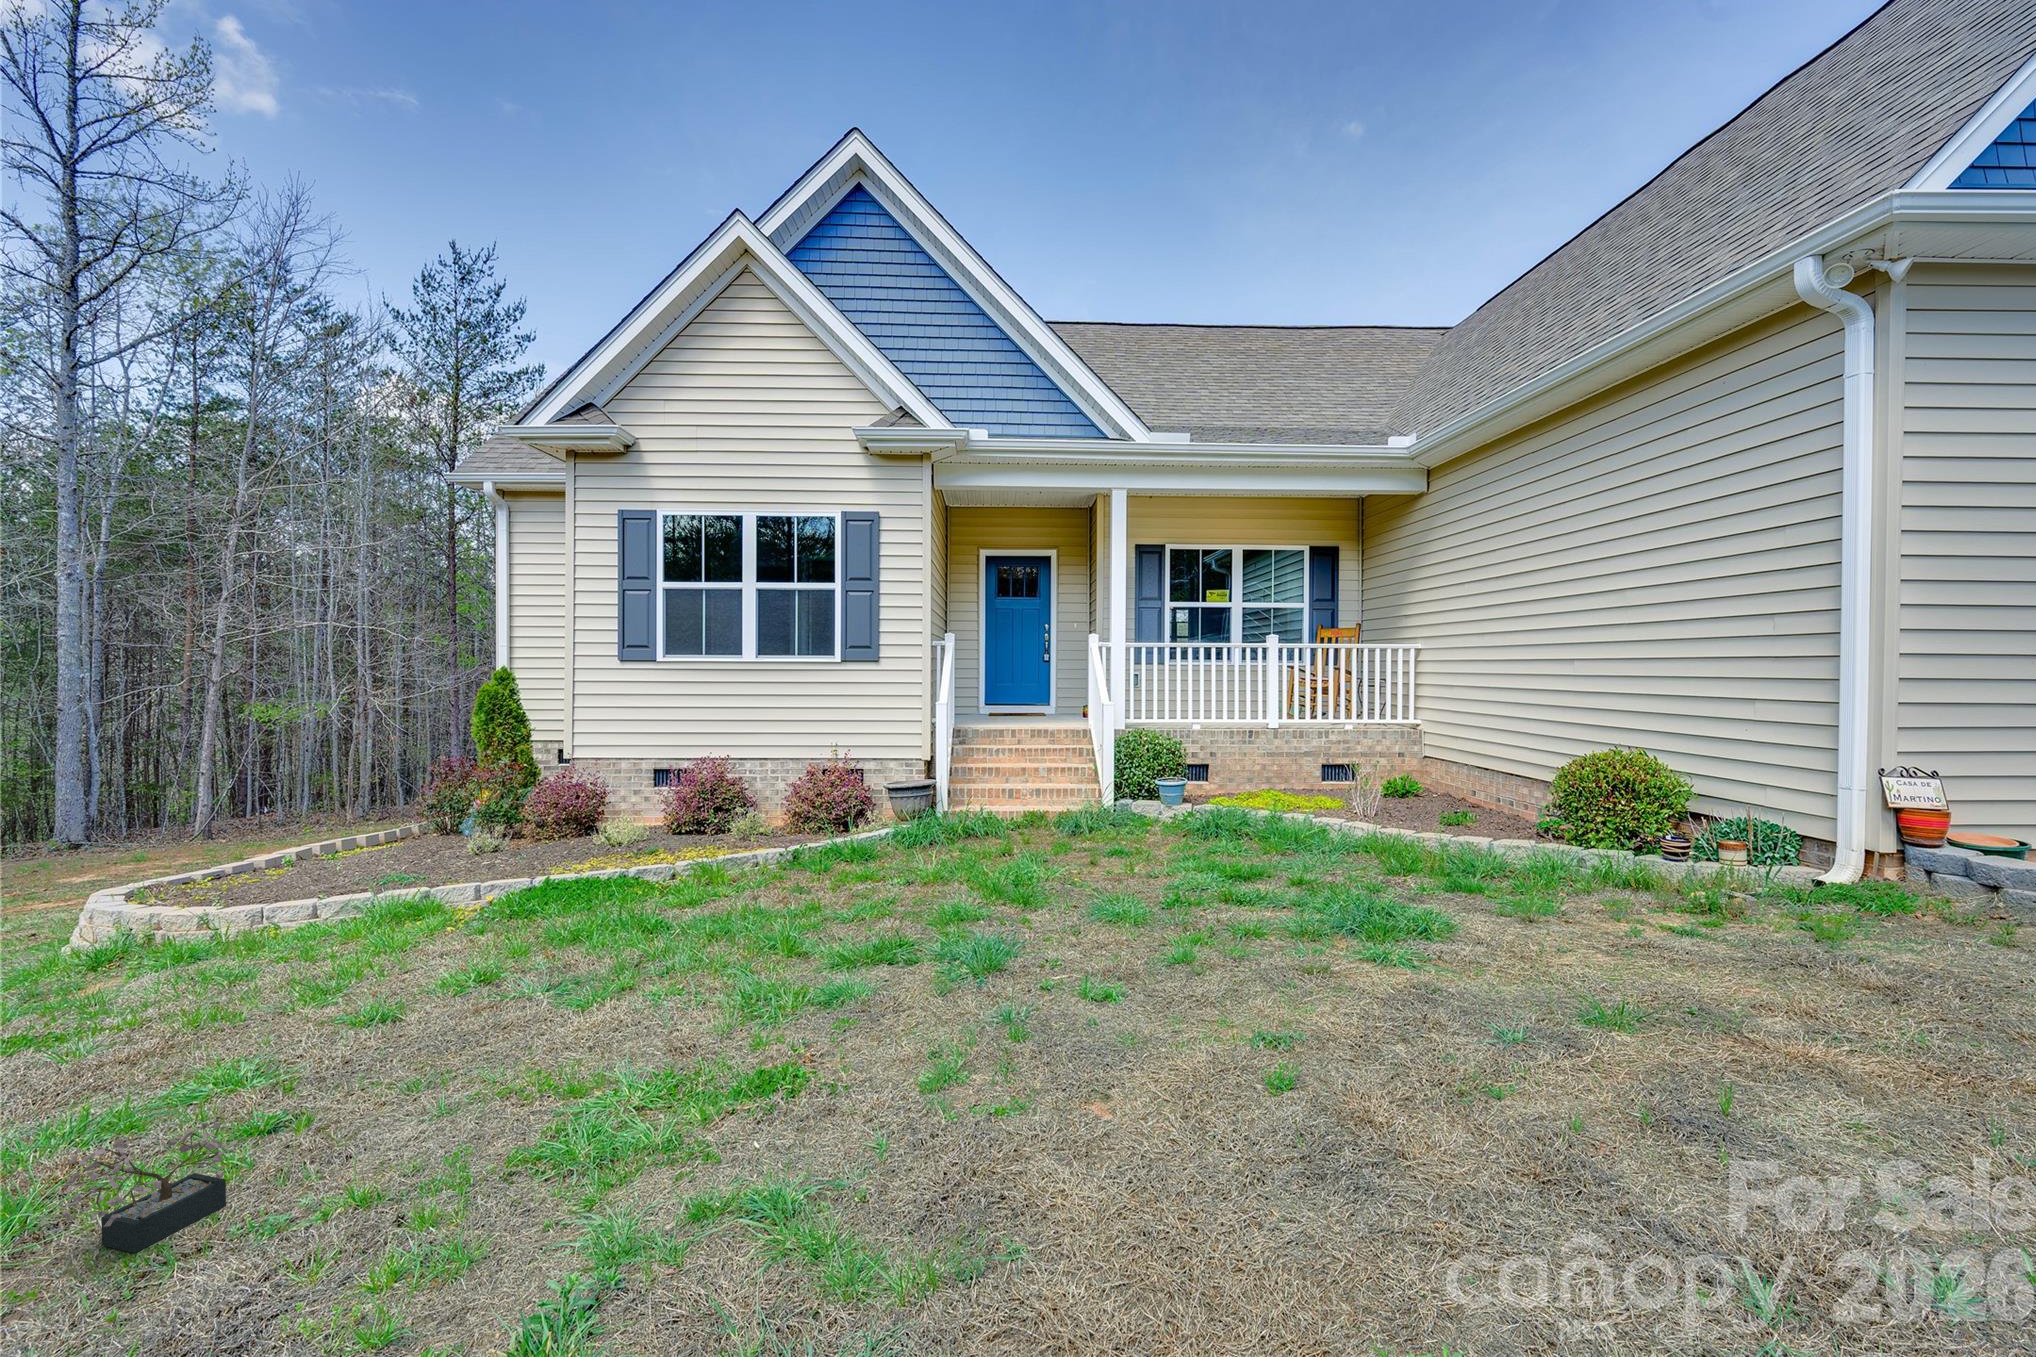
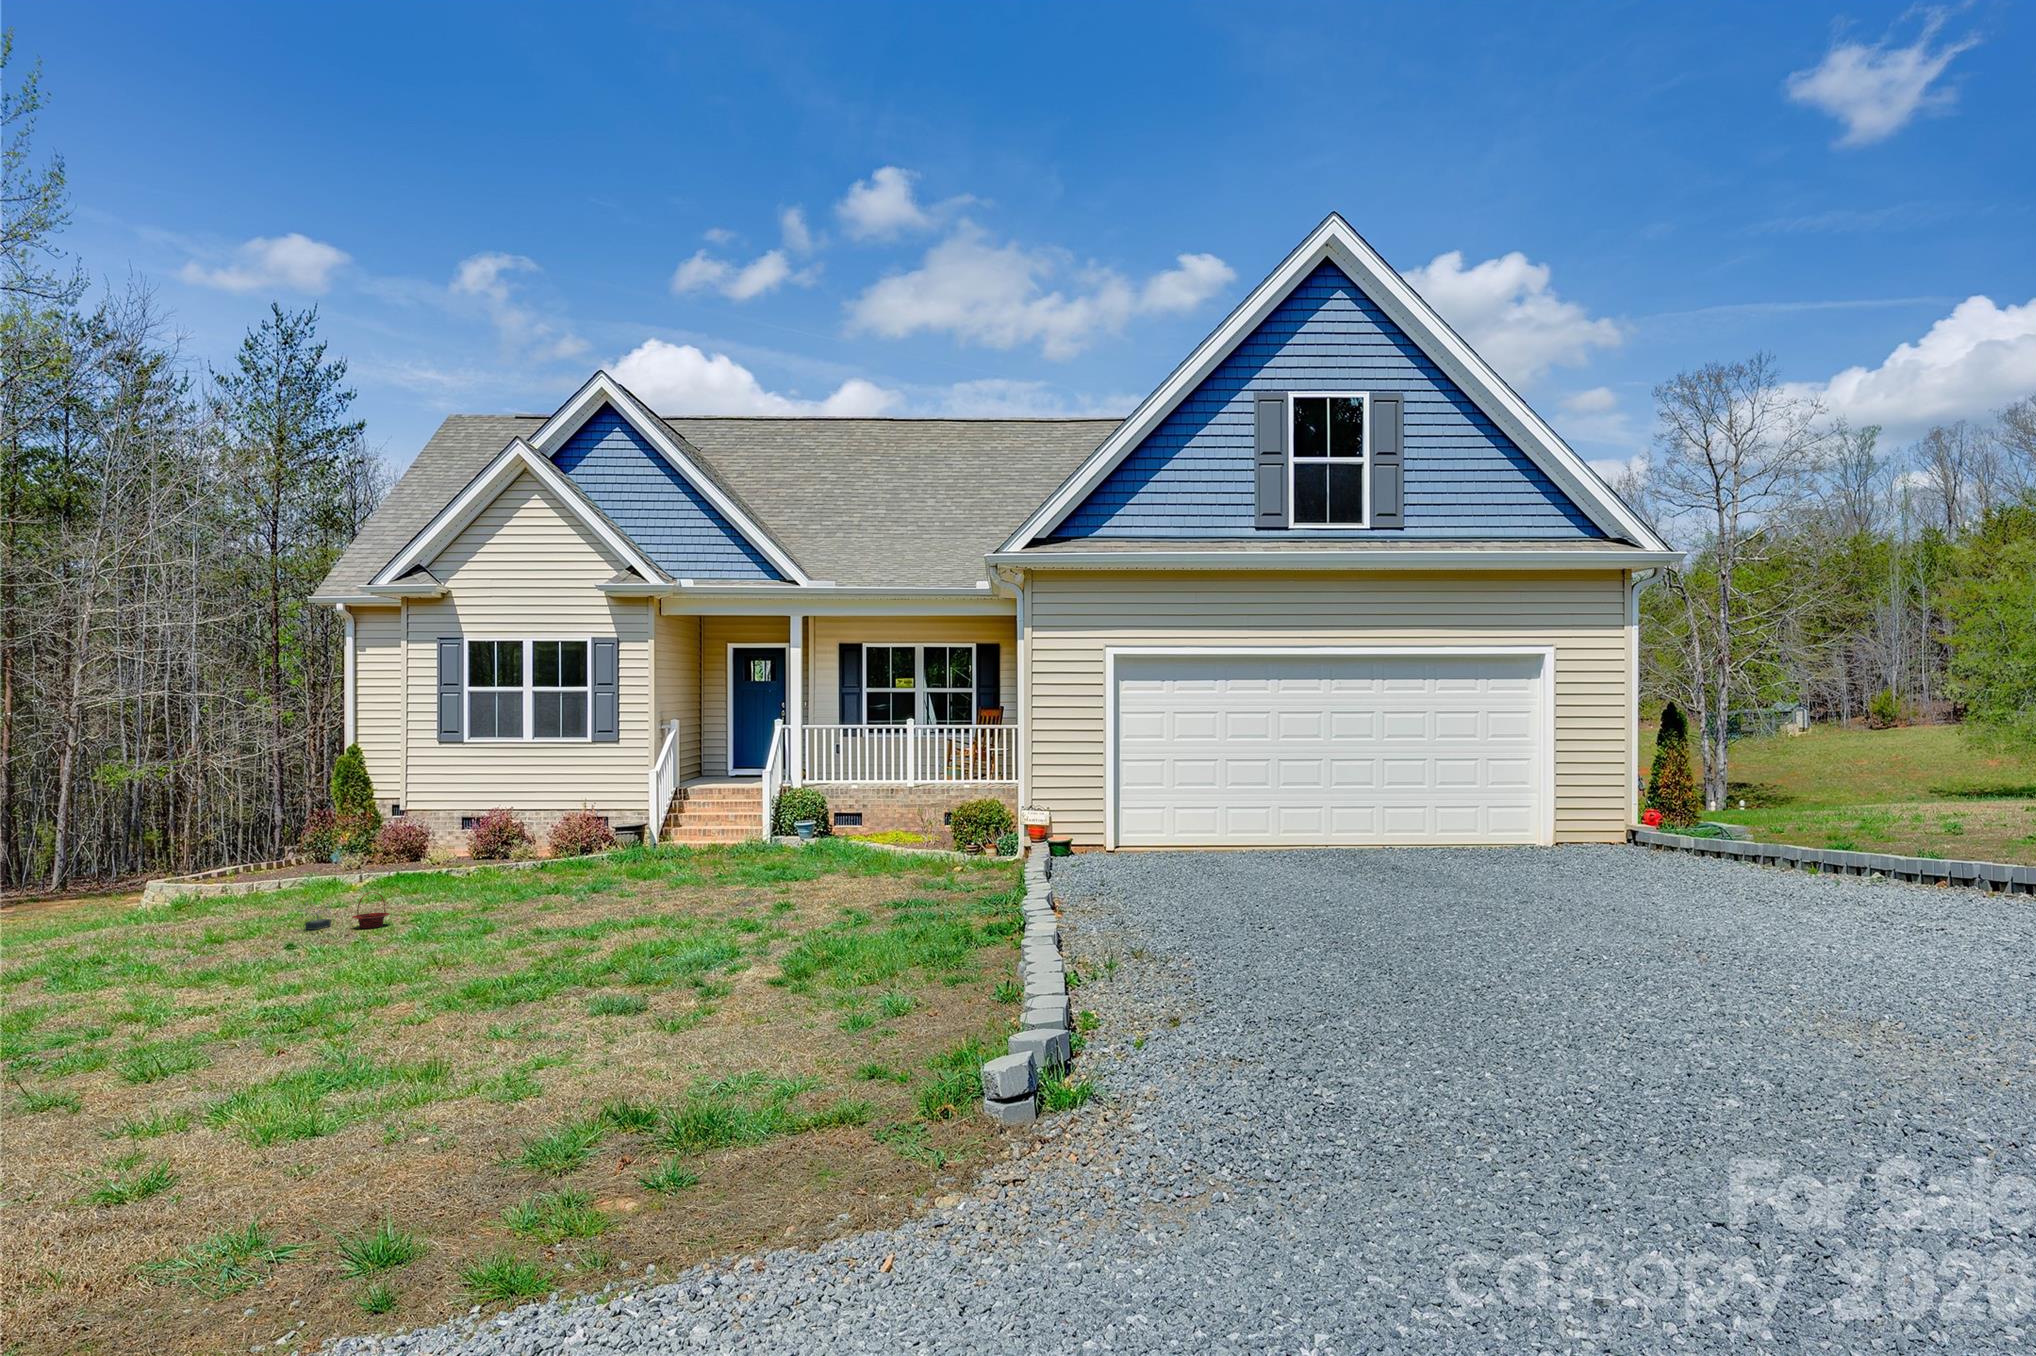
basket: none [276,1091,437,1244] -> present [352,892,390,928]

